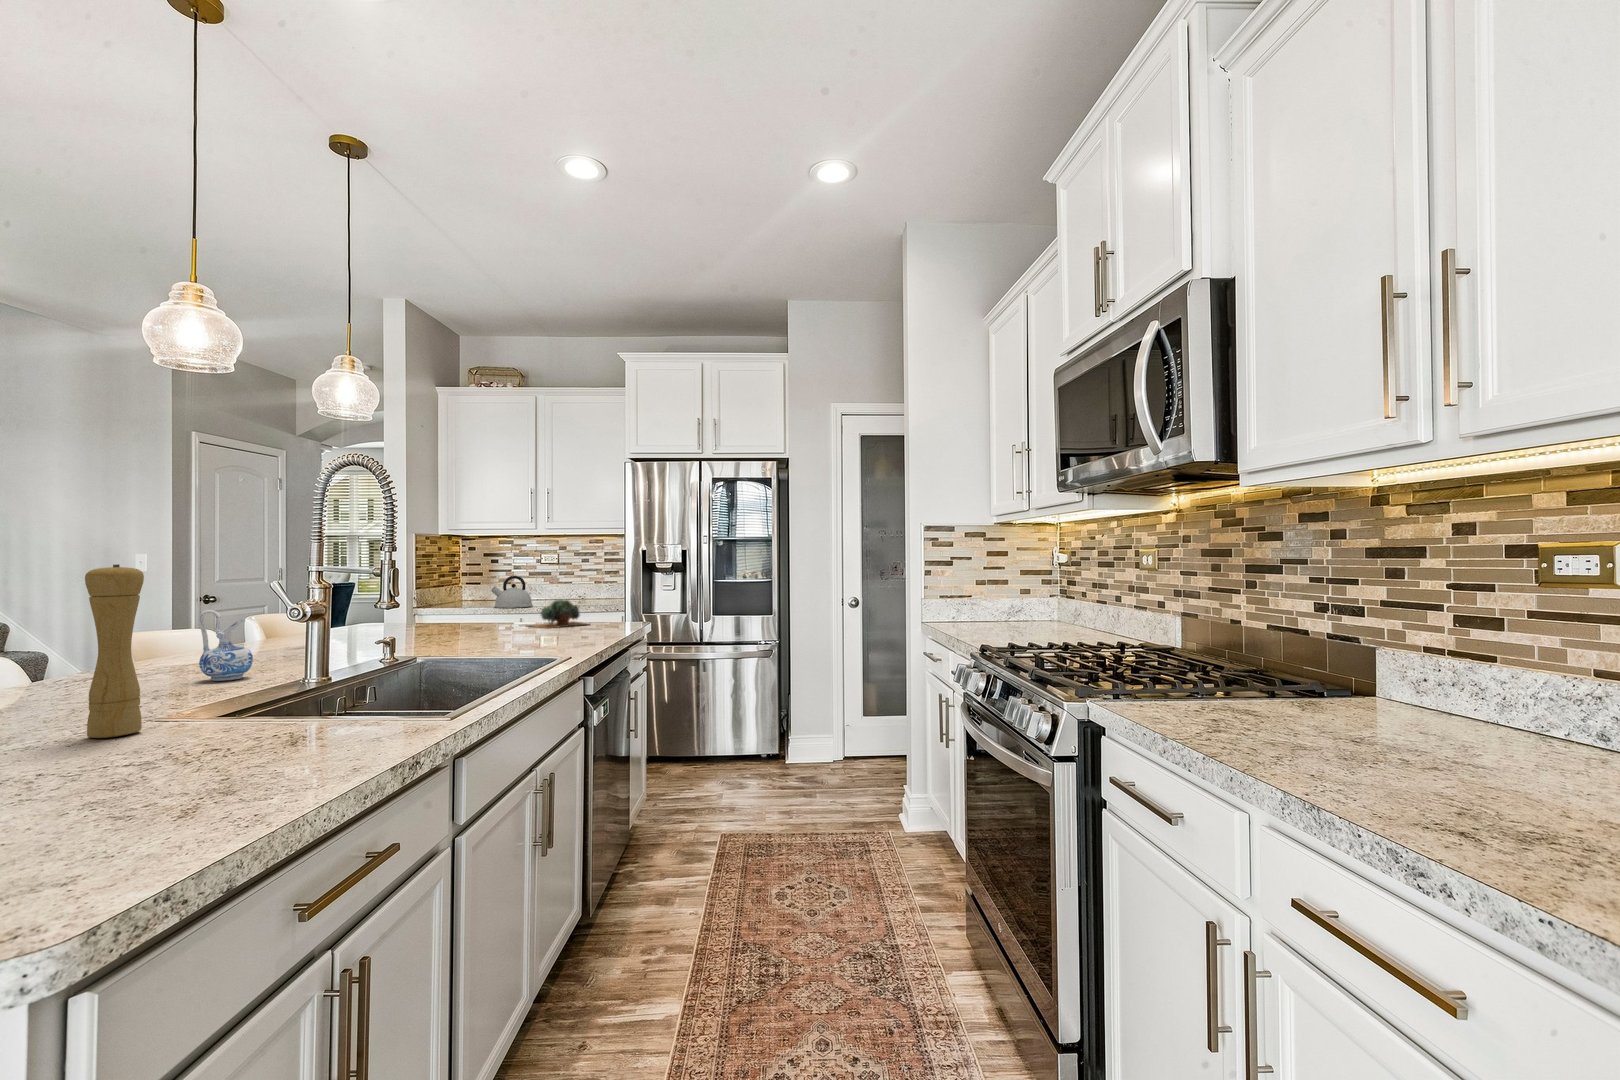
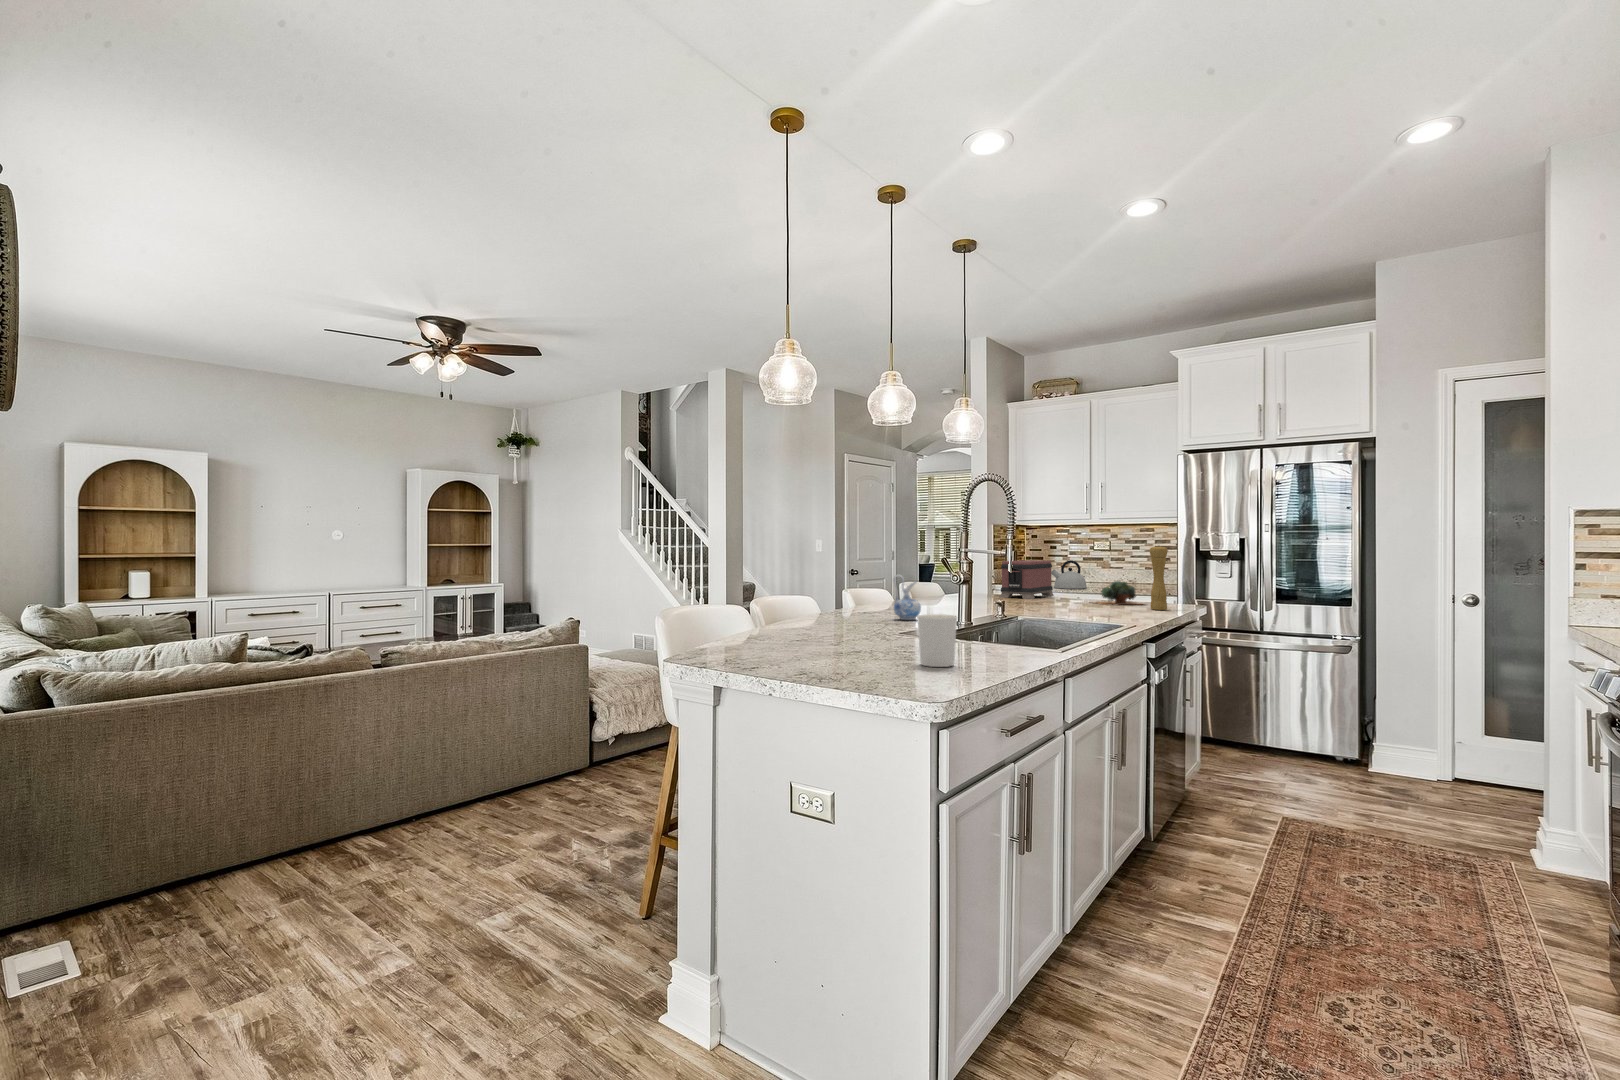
pepper mill: present [85,564,144,738] -> present [1150,546,1168,610]
toaster: none [415,578,488,626] -> present [1000,560,1054,599]
candle holder: none [126,695,225,804] -> present [917,614,957,667]

